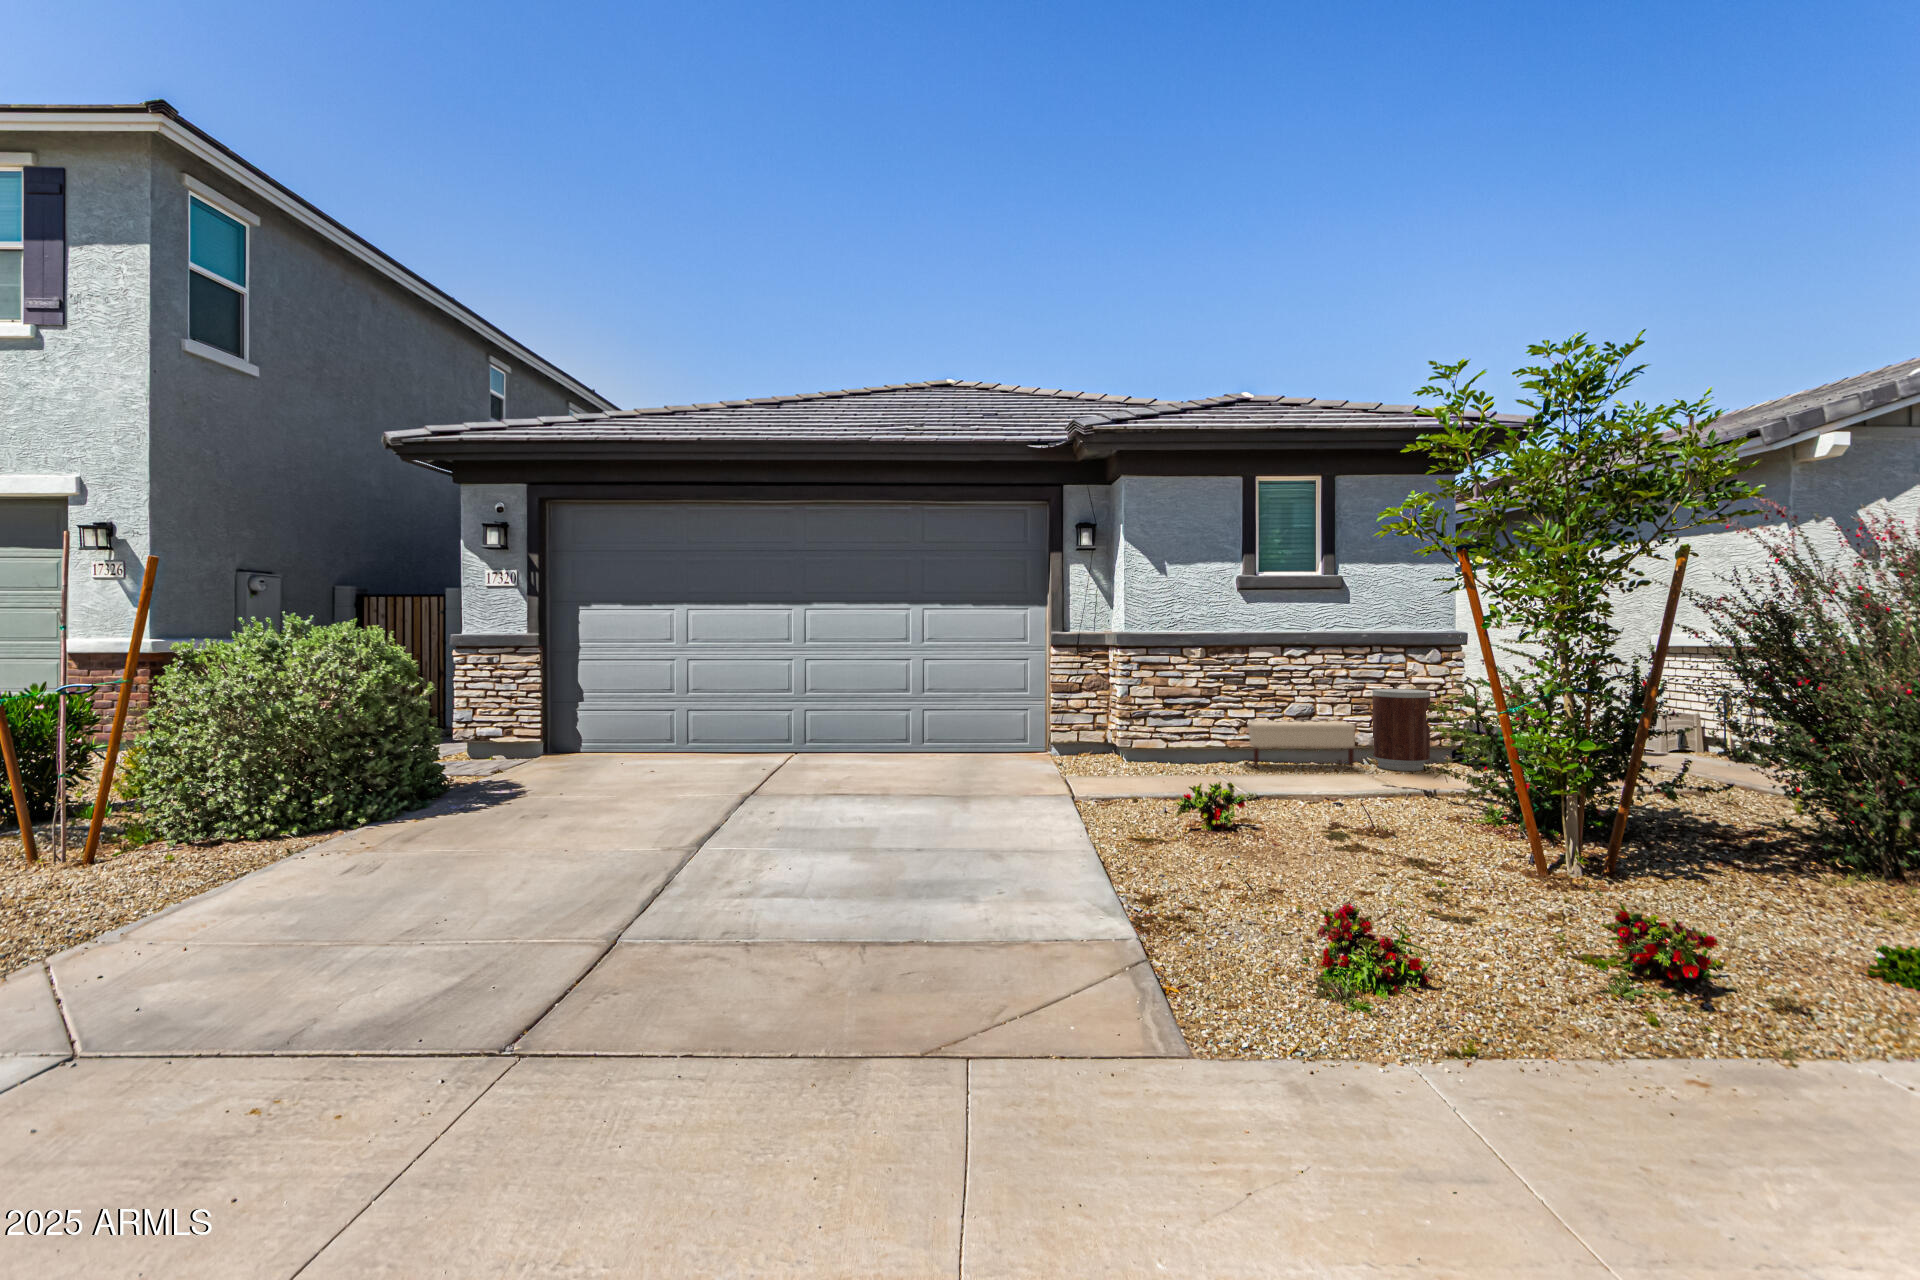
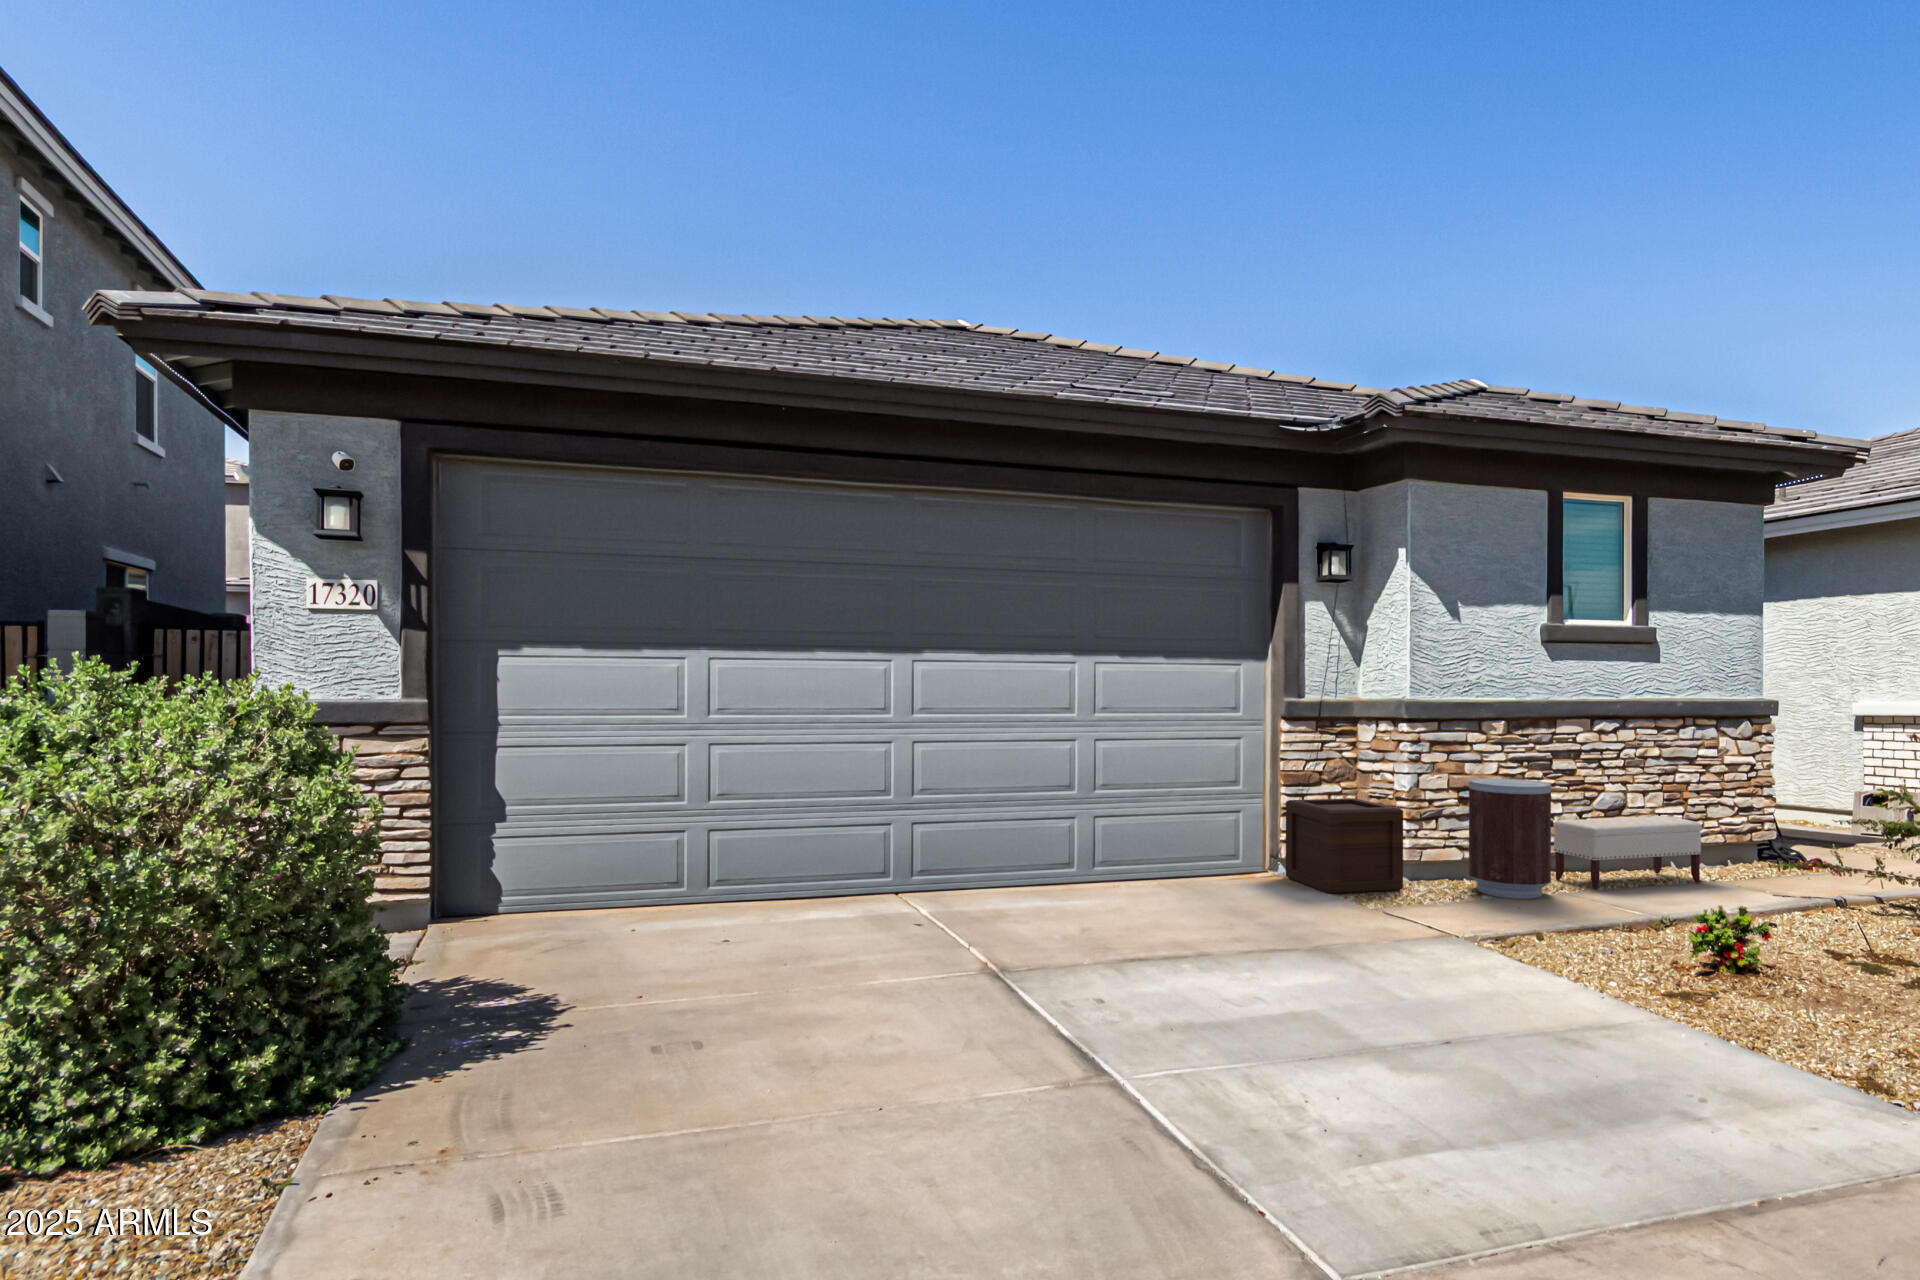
trash can: present [1372,689,1430,771] -> present [1469,778,1551,899]
wooden crate: none [1054,702,1111,762] -> present [1286,798,1403,894]

